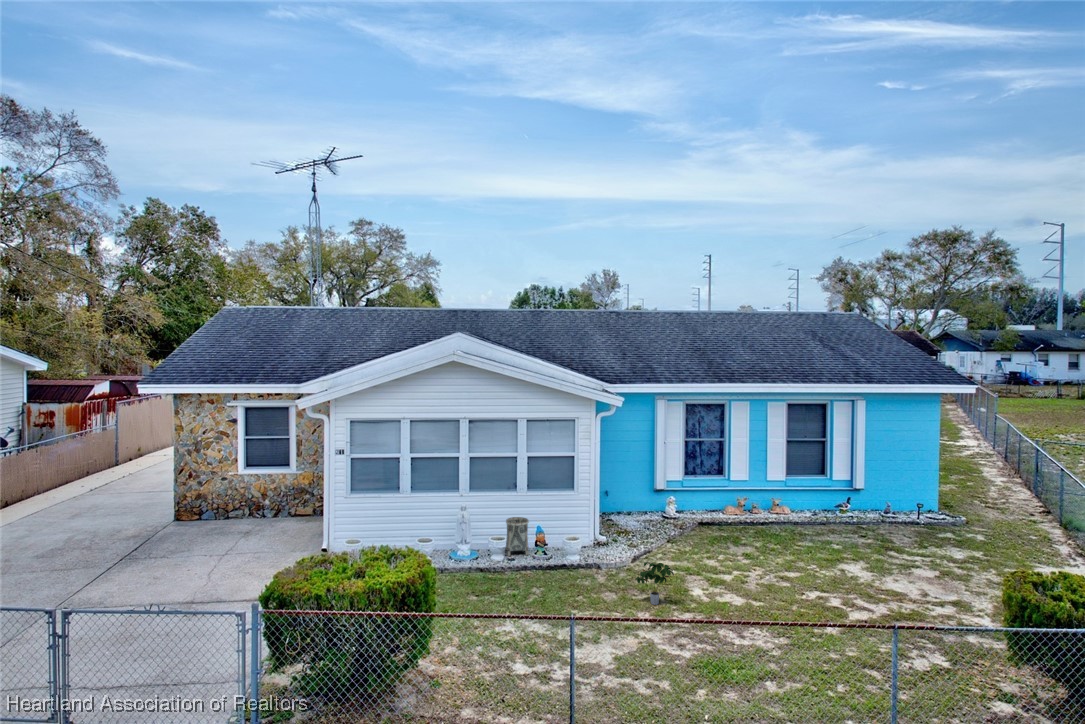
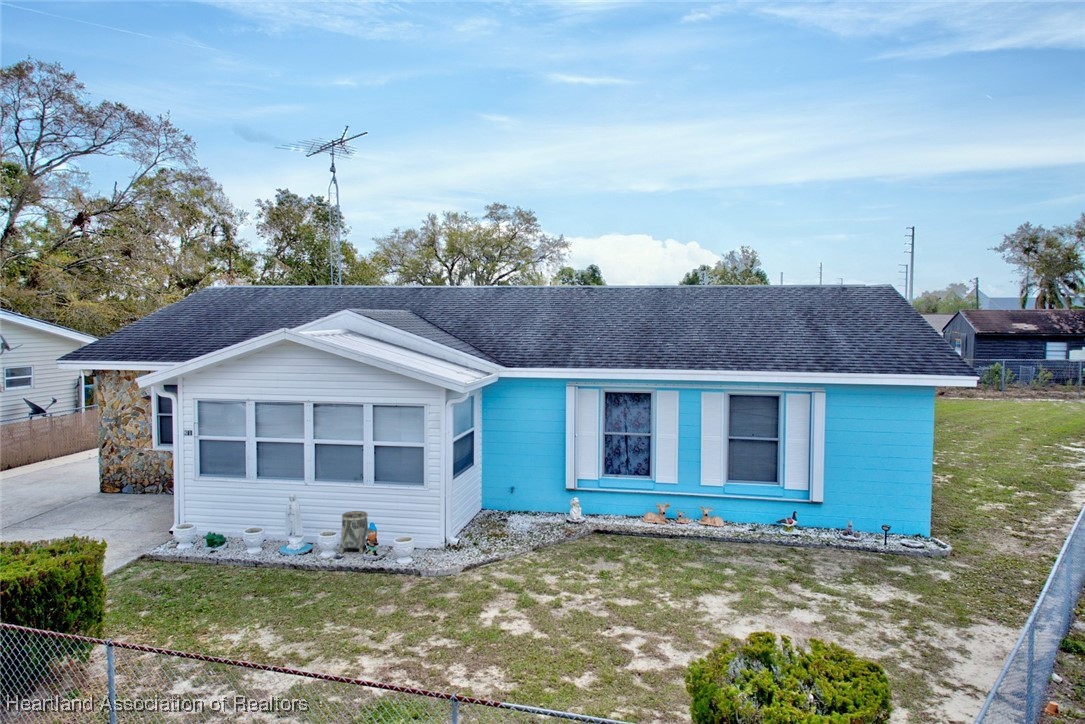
potted plant: present [636,562,674,605] -> none [403,572,439,622]

